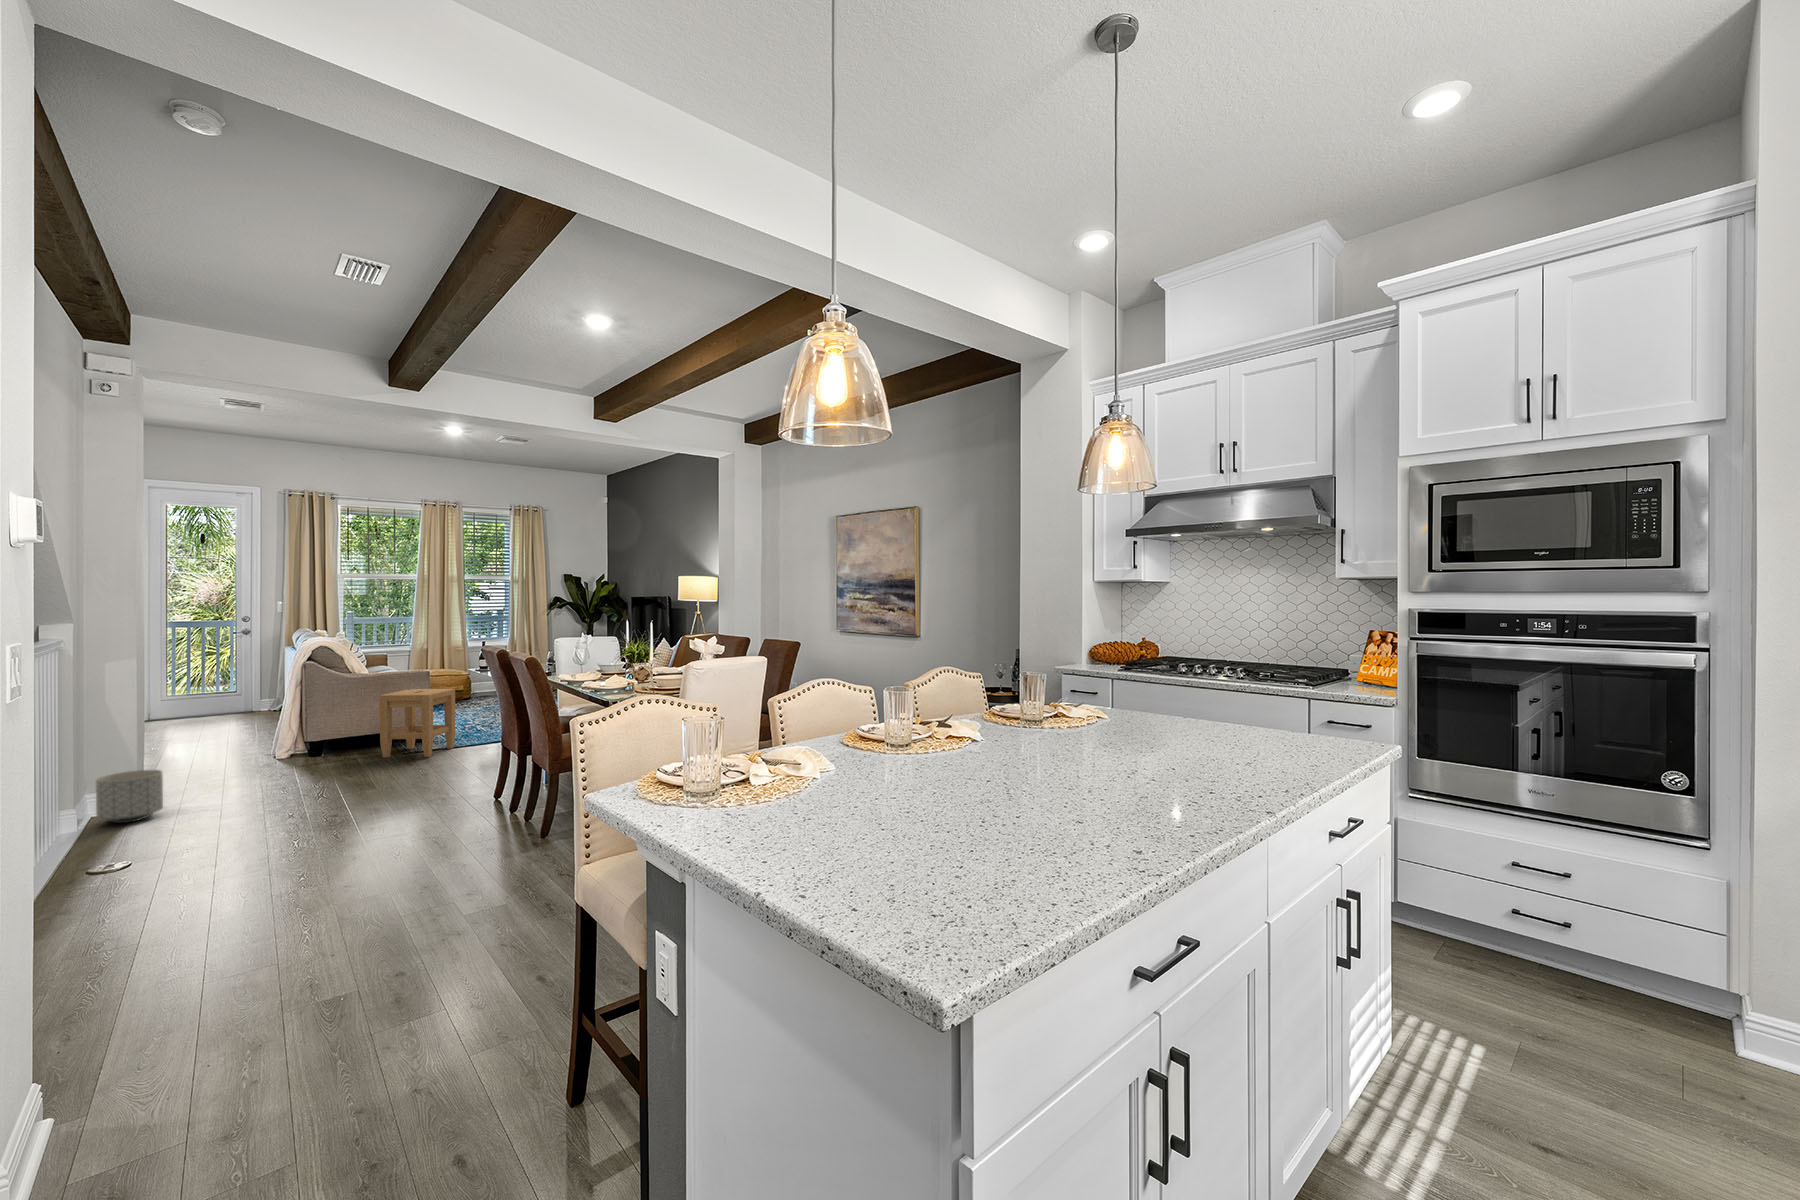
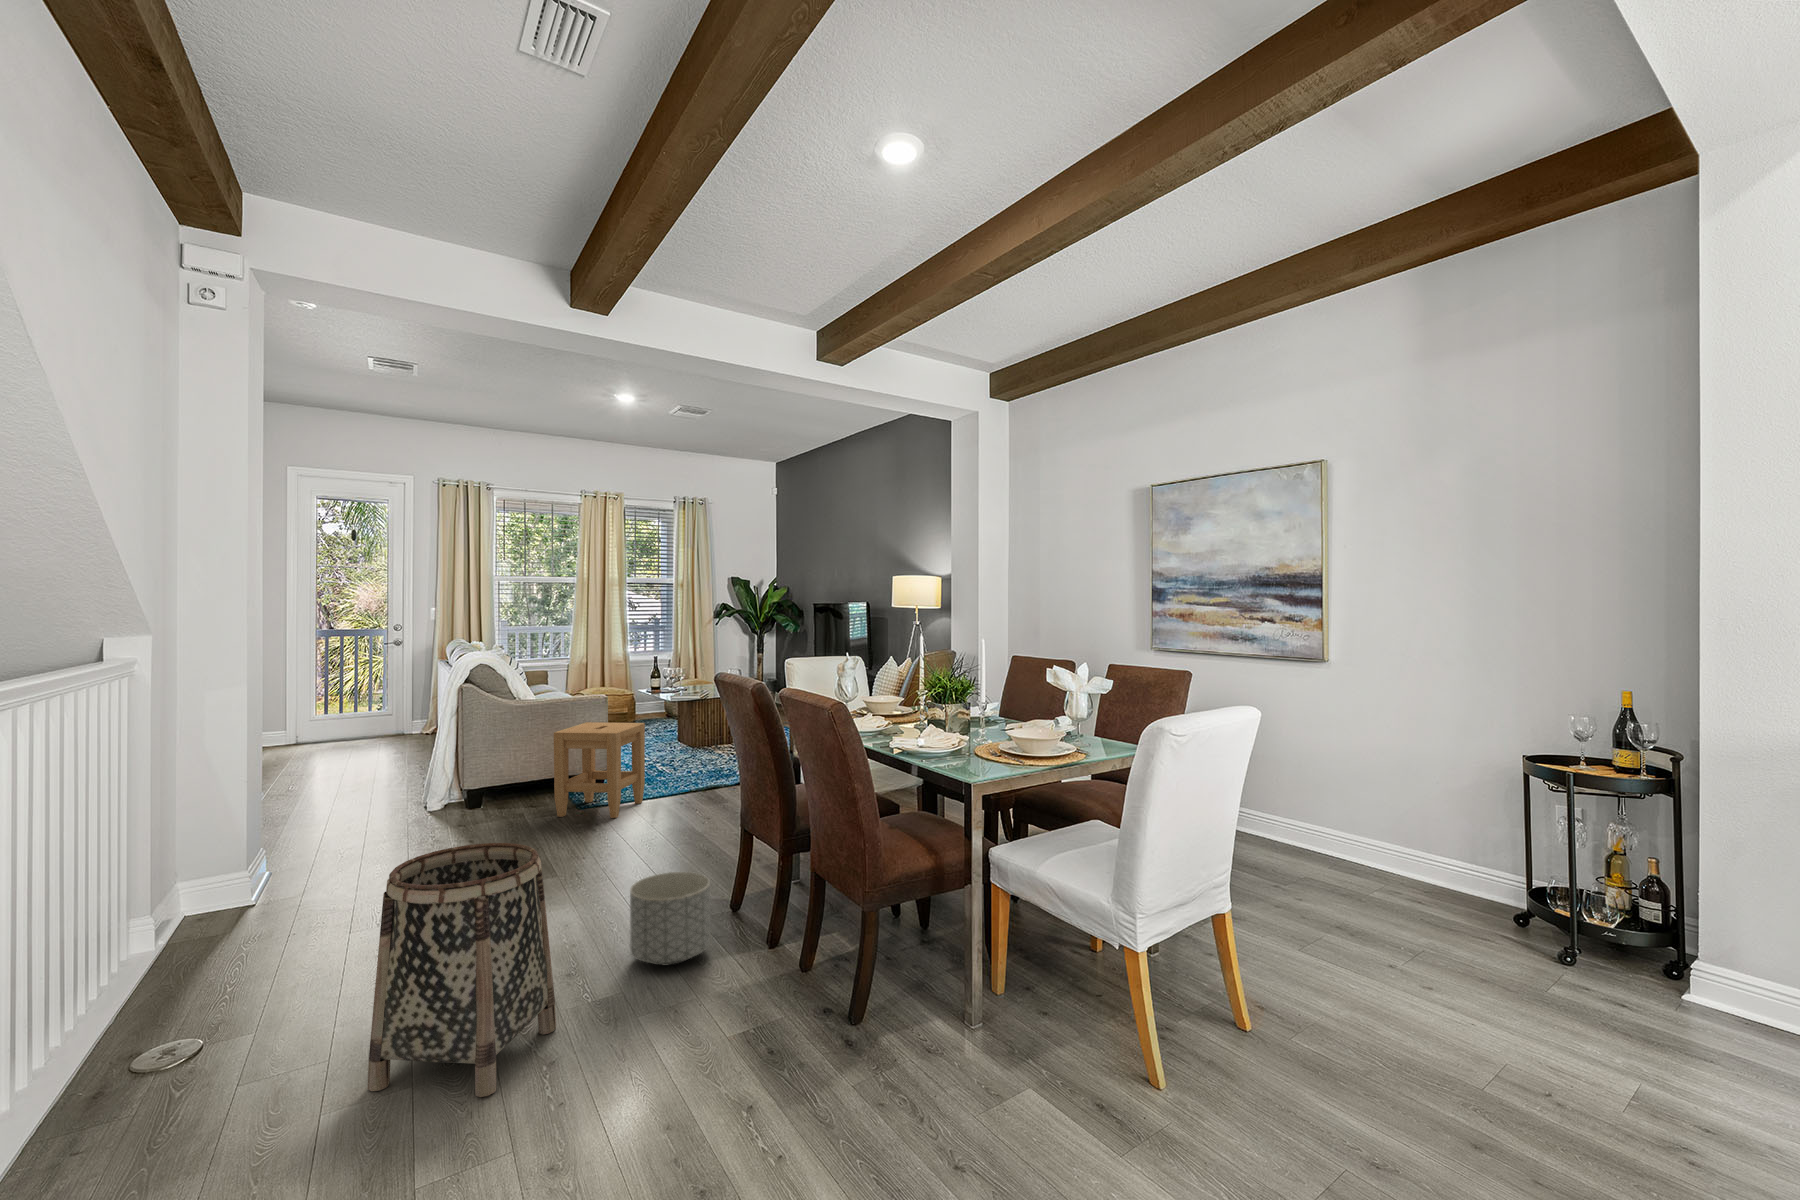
basket: none [239,743,359,874] -> present [367,843,556,1097]
planter: present [96,770,163,823] -> present [630,872,710,965]

